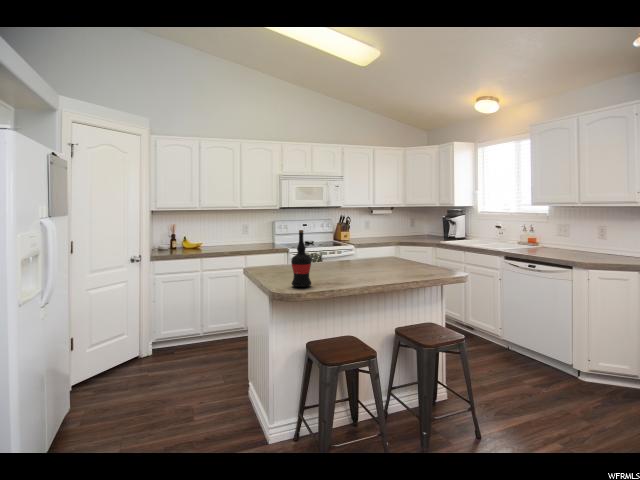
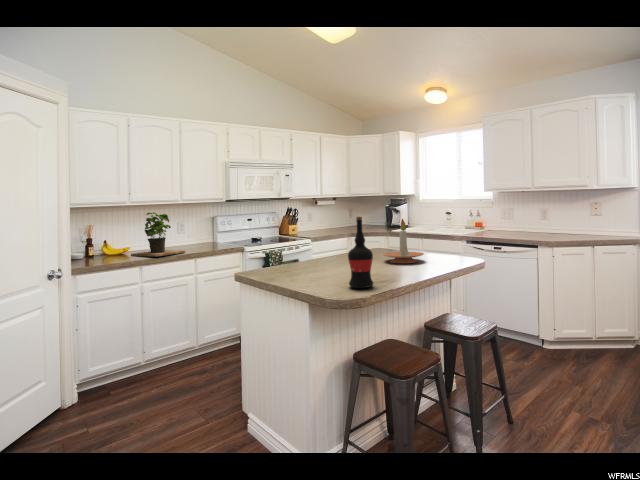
potted plant: none [200,217,241,252] -> present [131,212,185,257]
candle holder: none [361,232,397,272] -> present [383,219,424,263]

